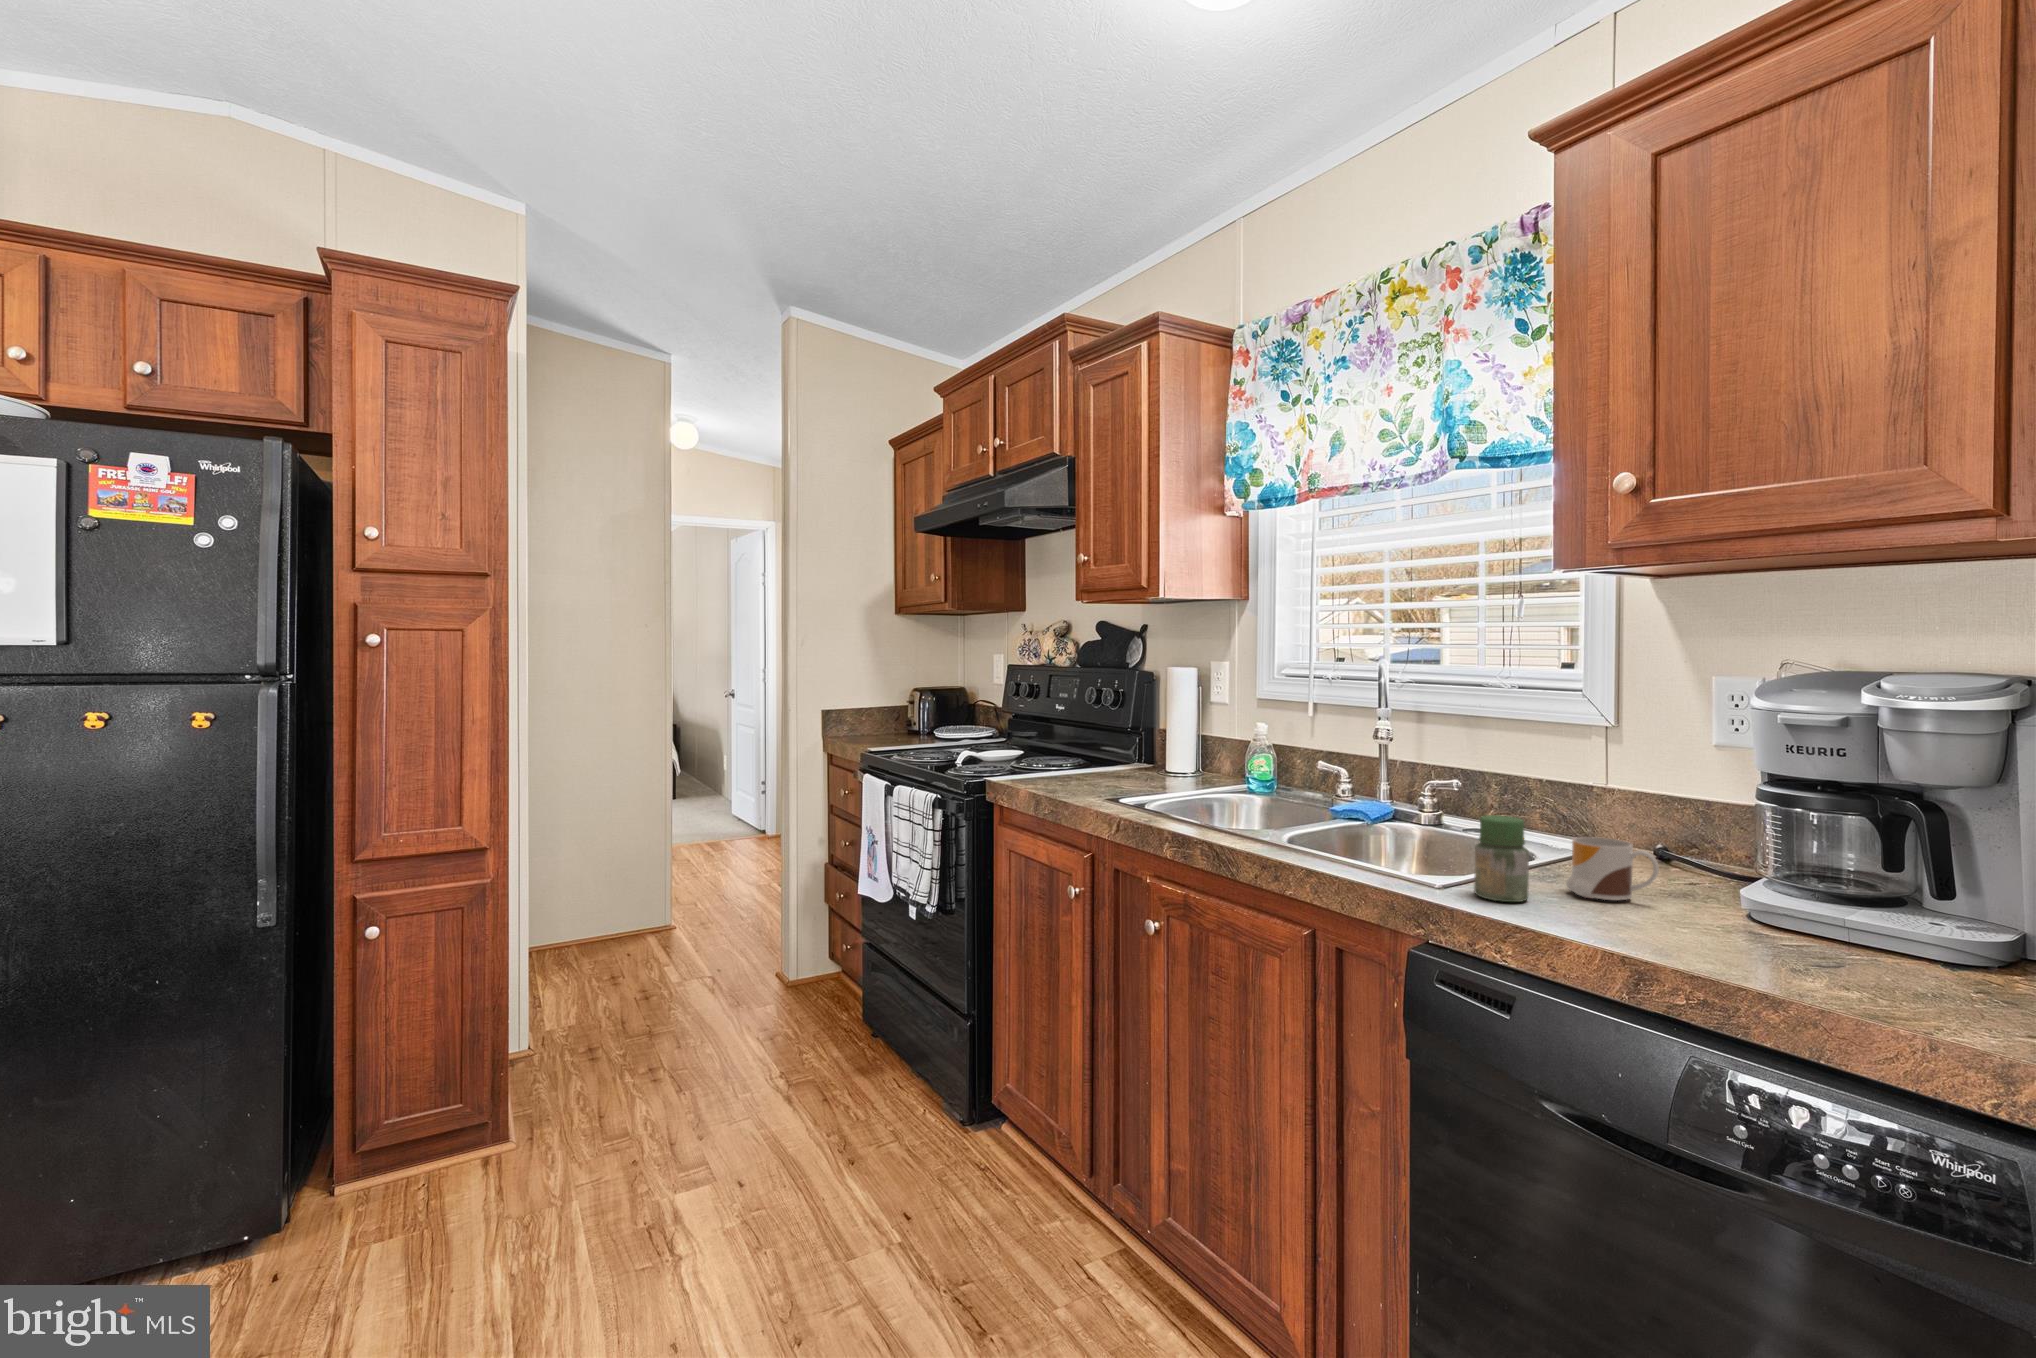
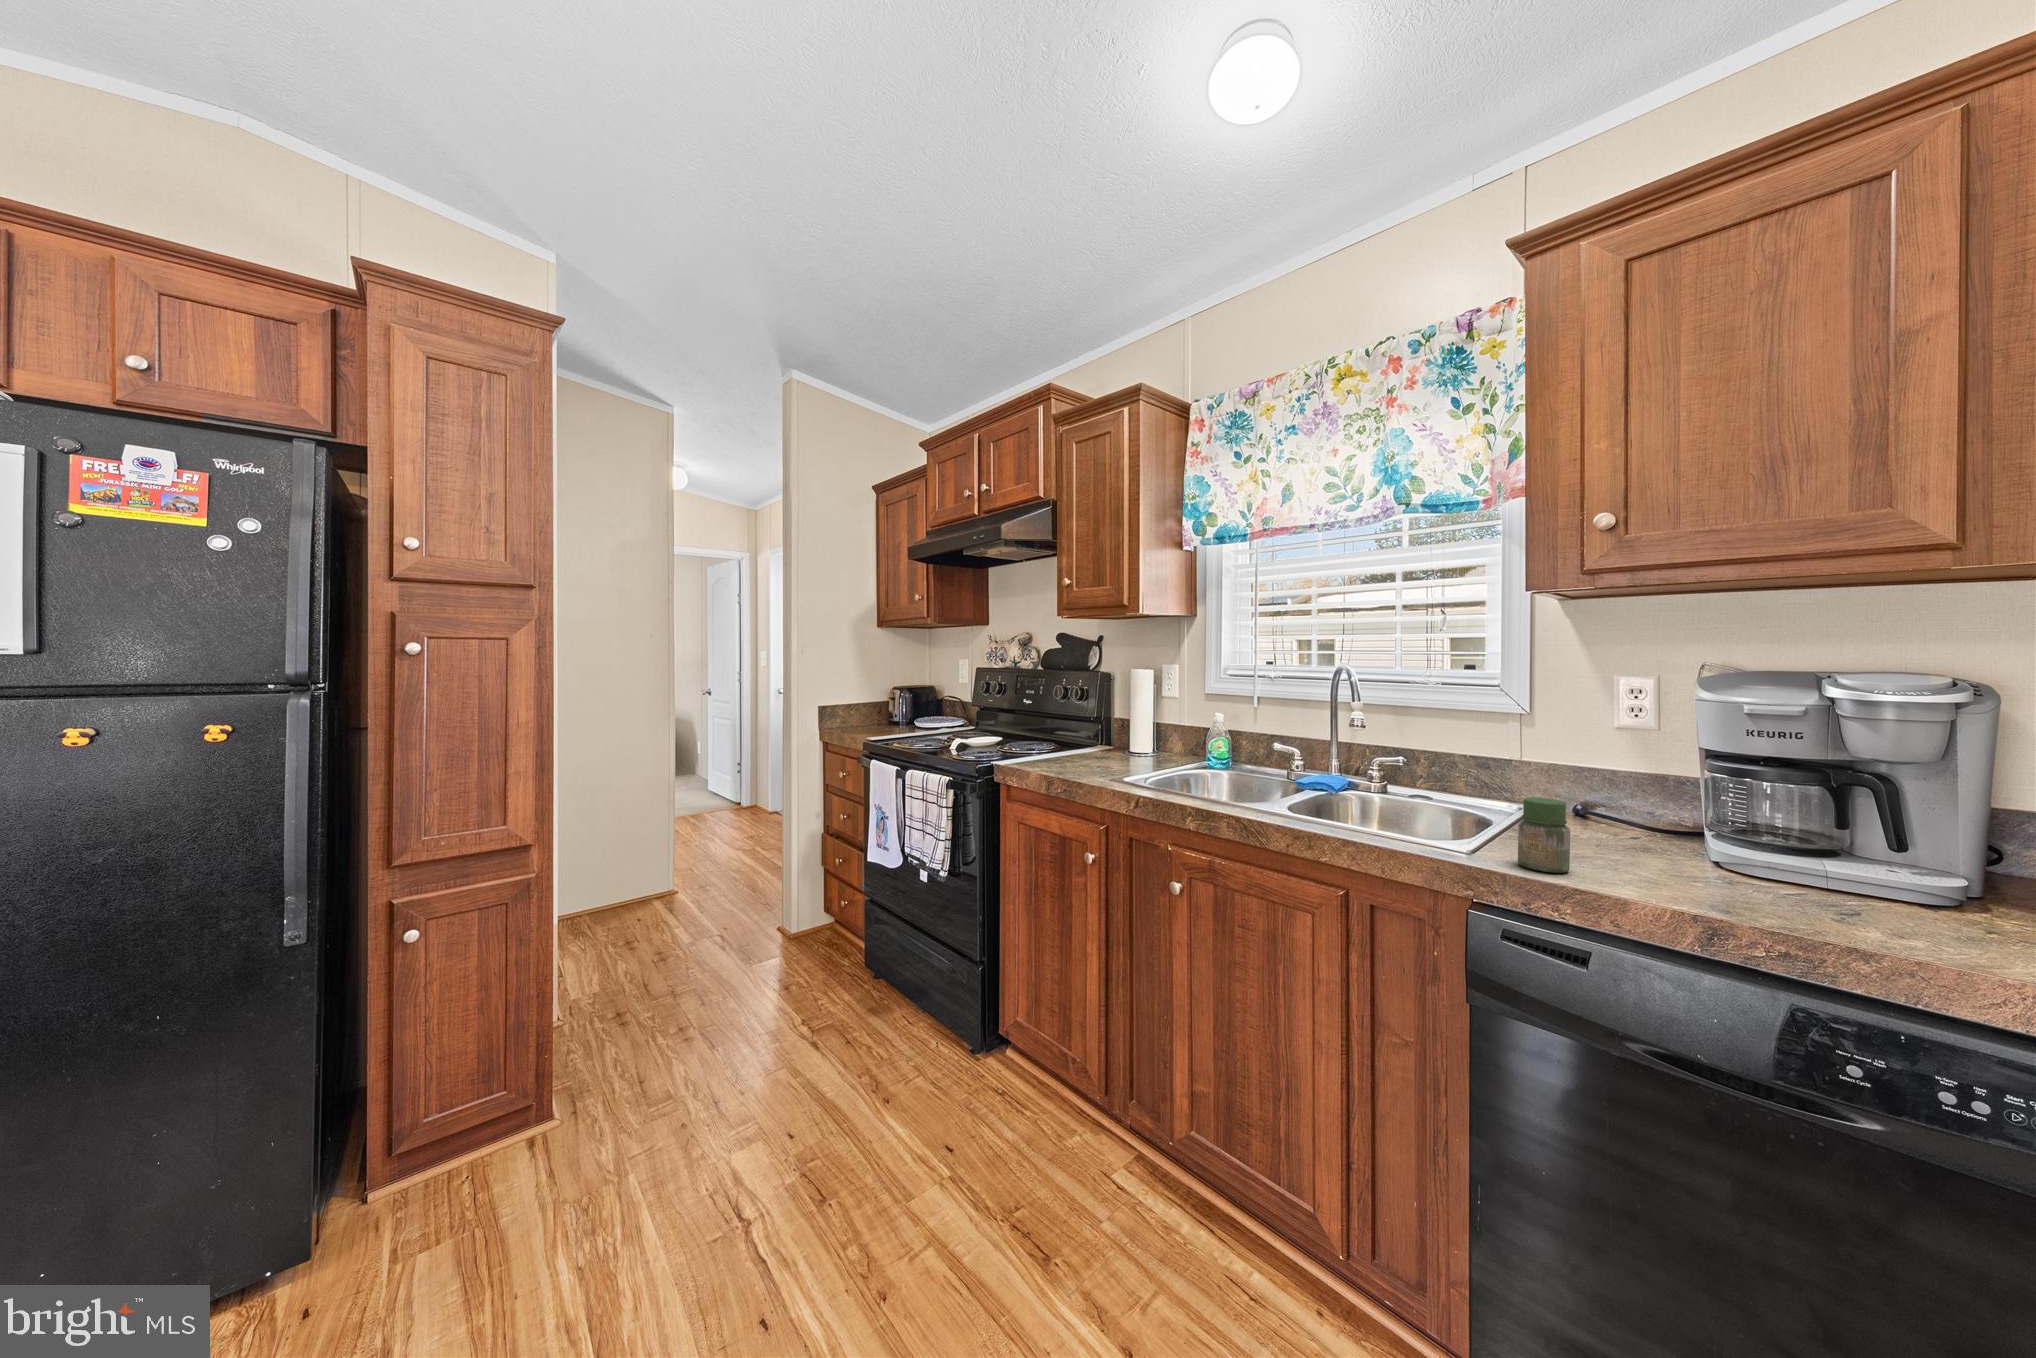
mug: present [1566,837,1659,901] -> none [1580,812,1669,866]

